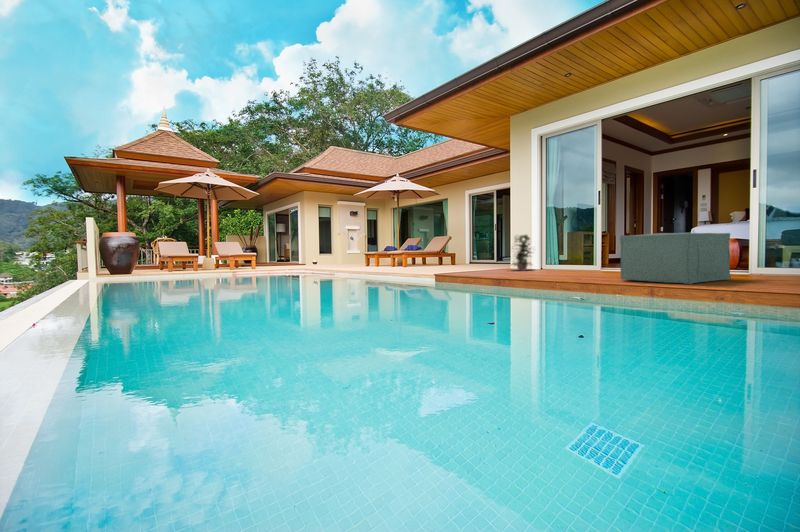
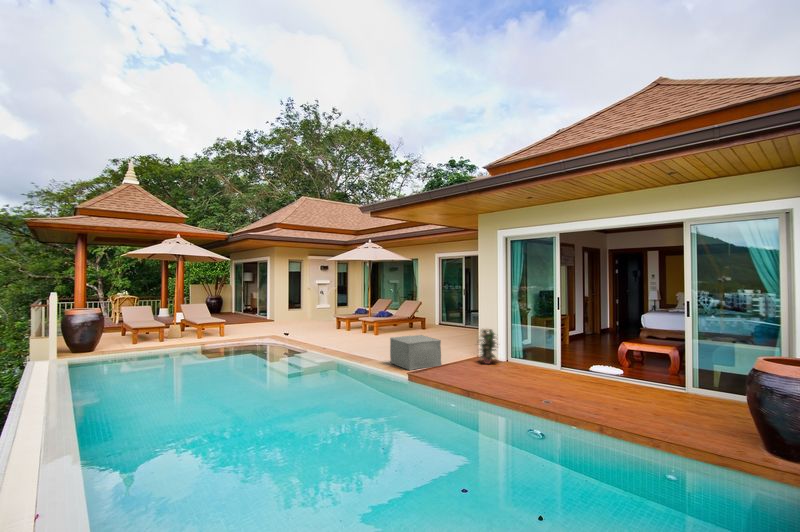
ottoman: present [620,233,731,284] -> present [390,335,441,370]

